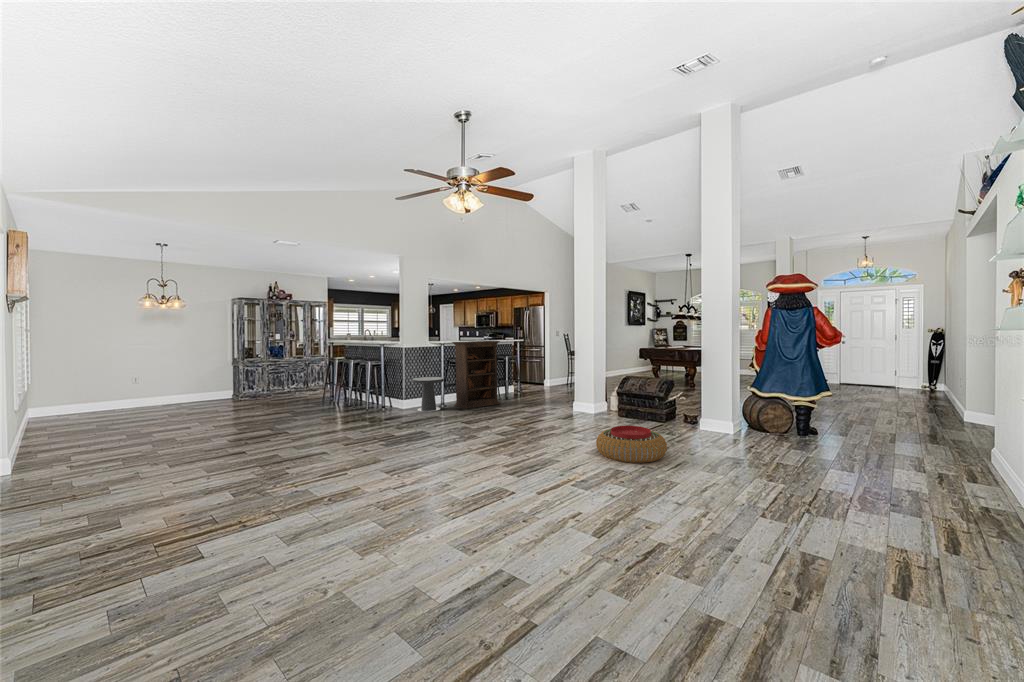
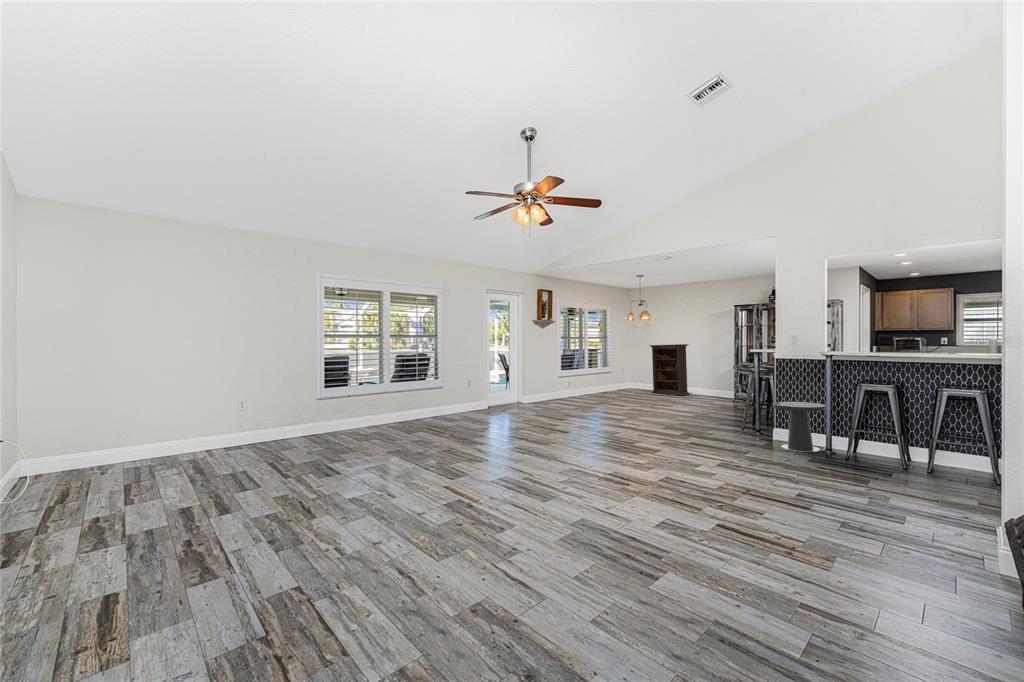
bookcase: present [452,341,501,408] -> present [650,344,690,396]
pouf: present [596,426,667,463] -> none [531,497,652,578]

